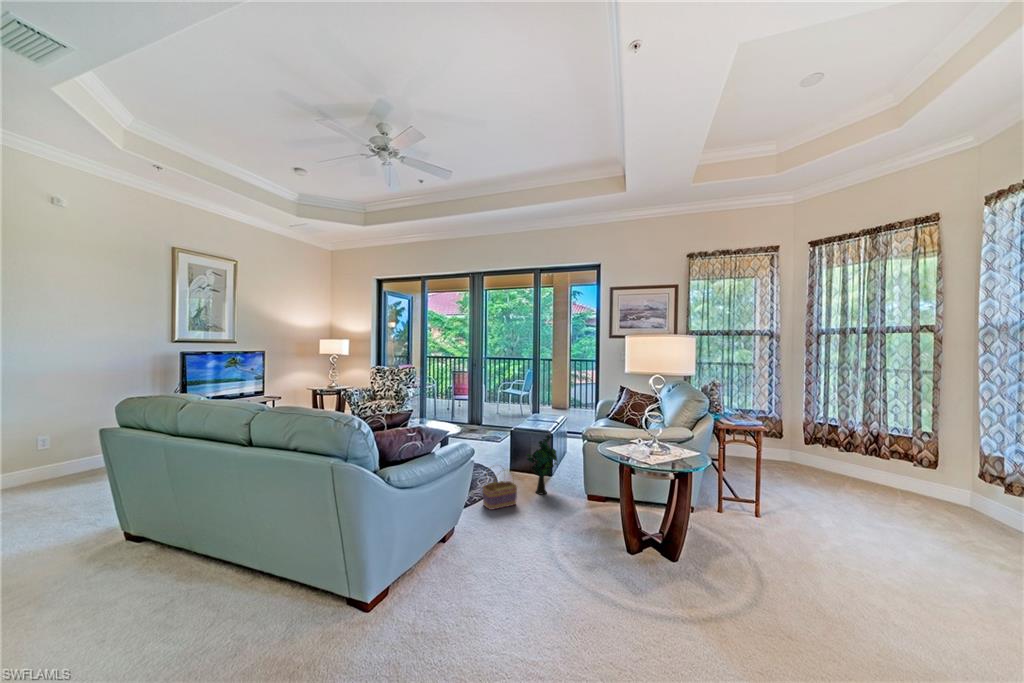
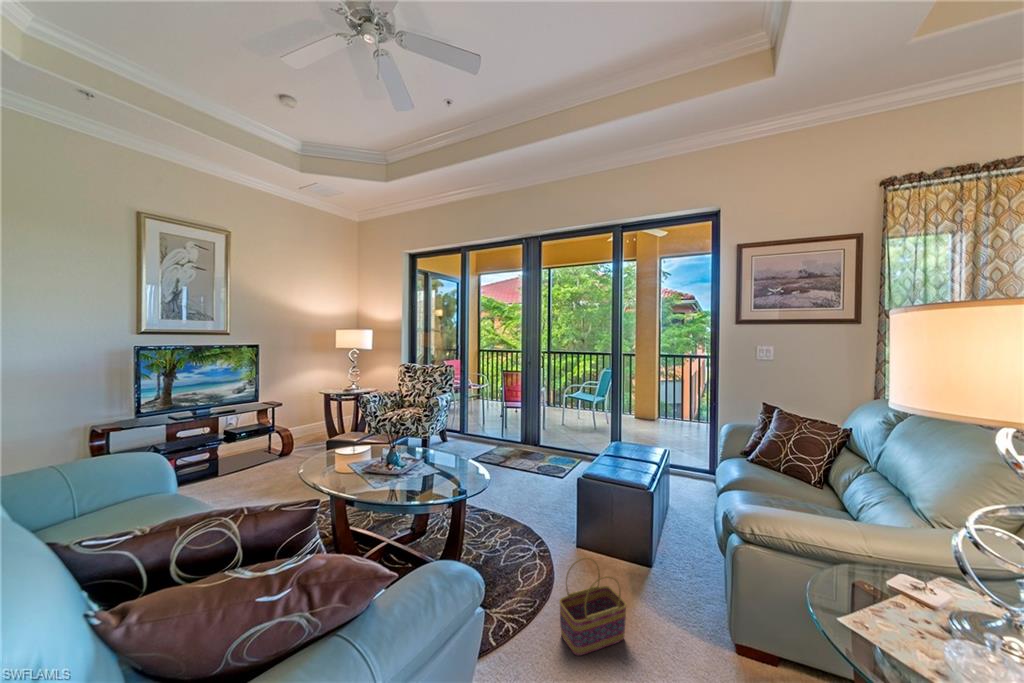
decorative plant: present [526,435,558,494] -> none [632,497,695,607]

